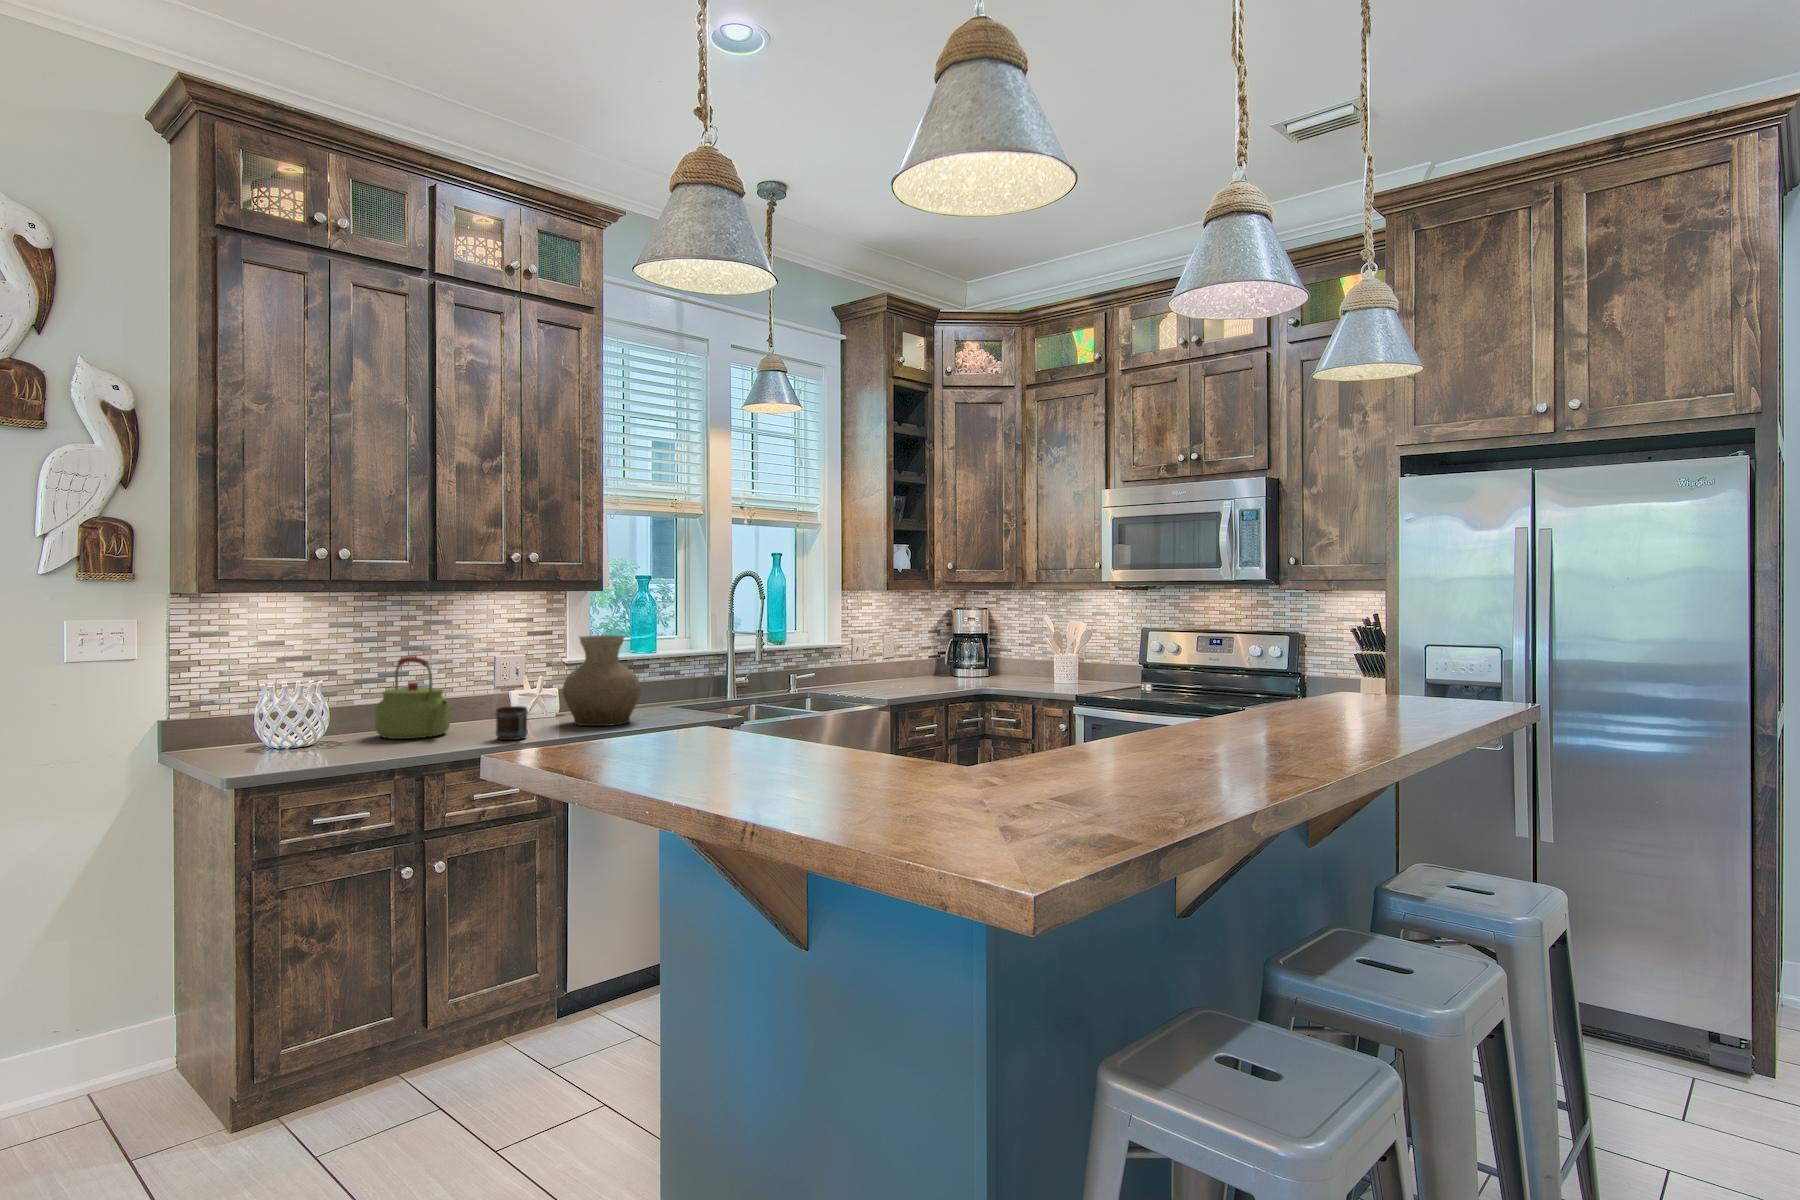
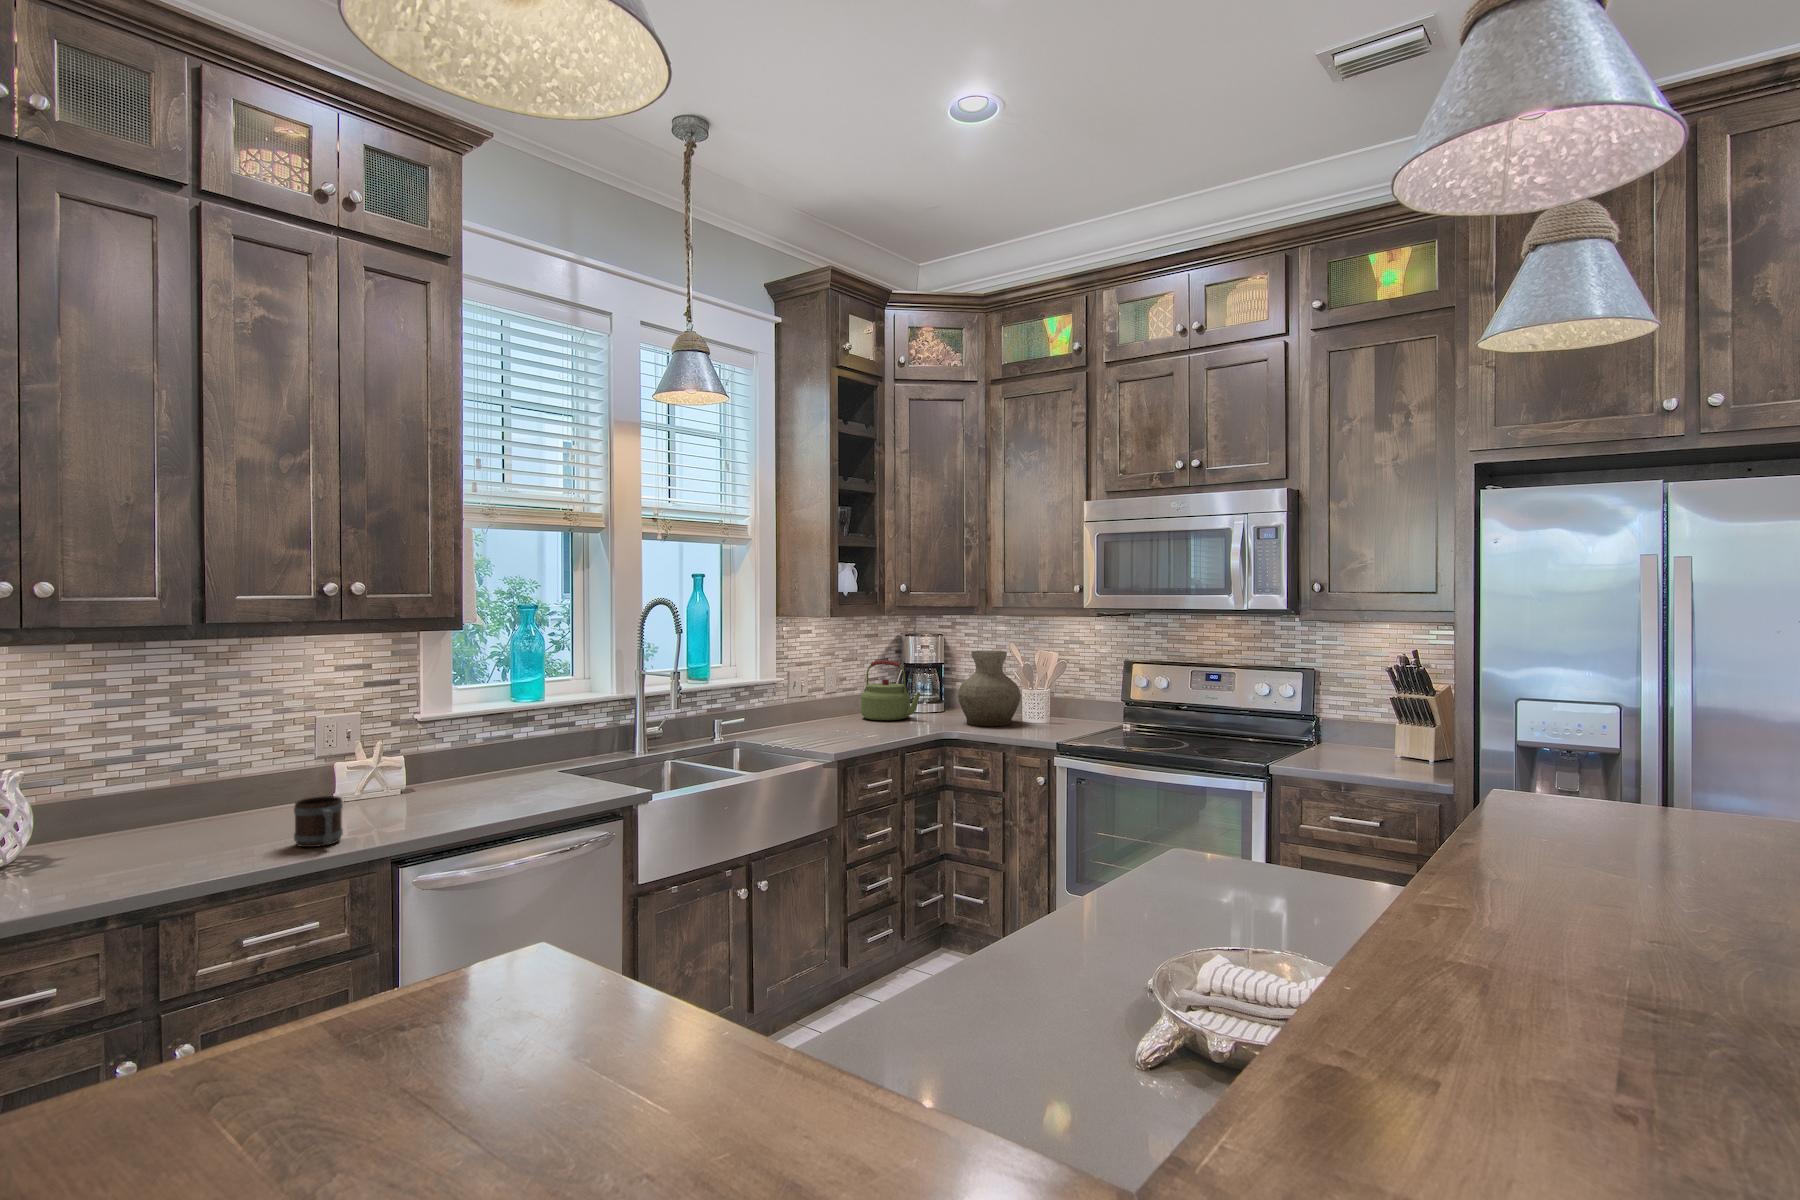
vase: present [563,635,641,726] -> present [958,650,1021,726]
kettle: present [375,657,450,739] -> present [861,660,921,720]

